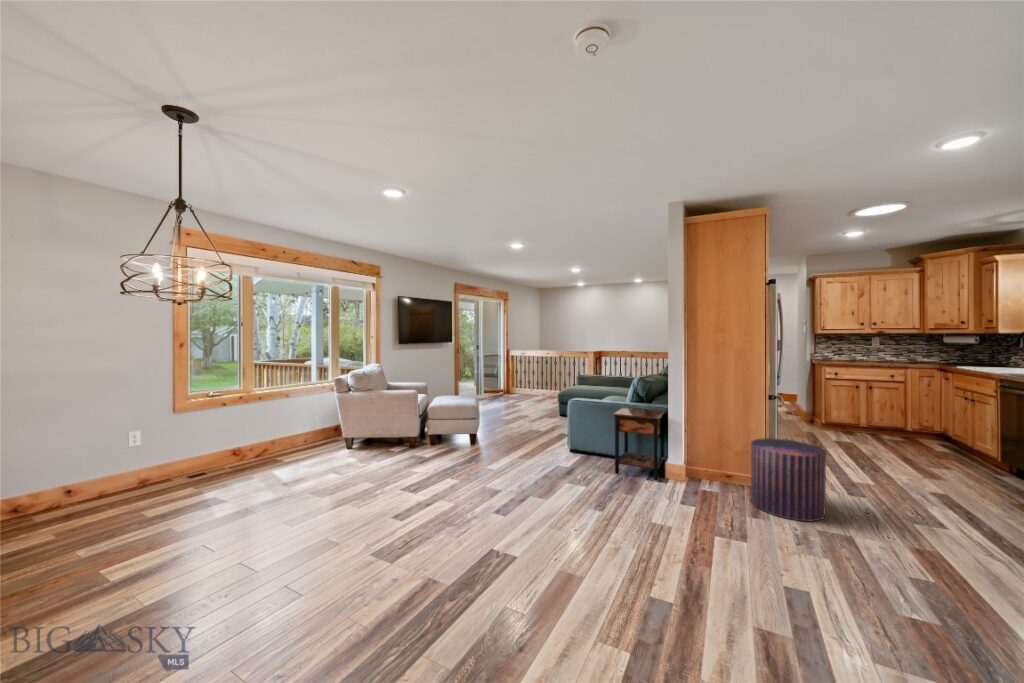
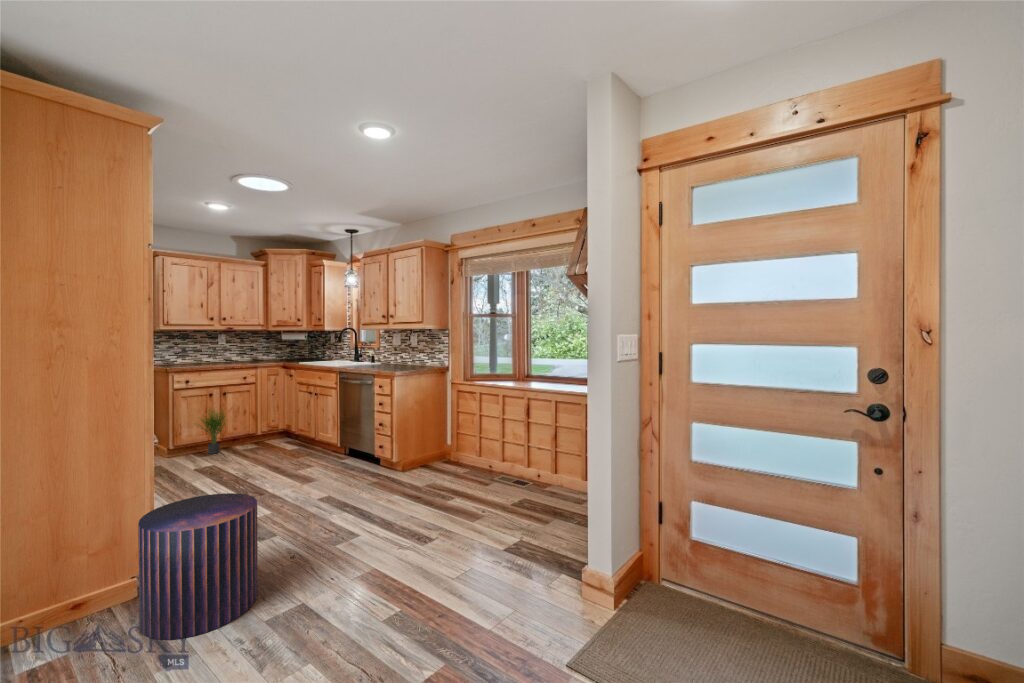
potted plant: none [837,395,875,435] -> present [202,411,225,454]

